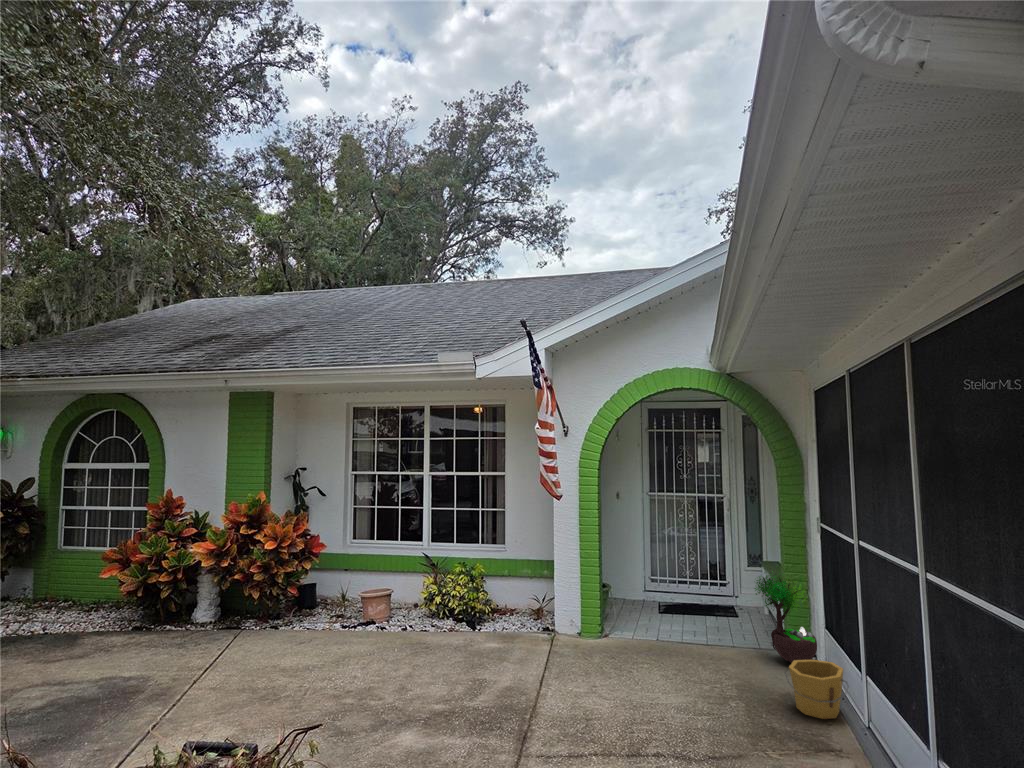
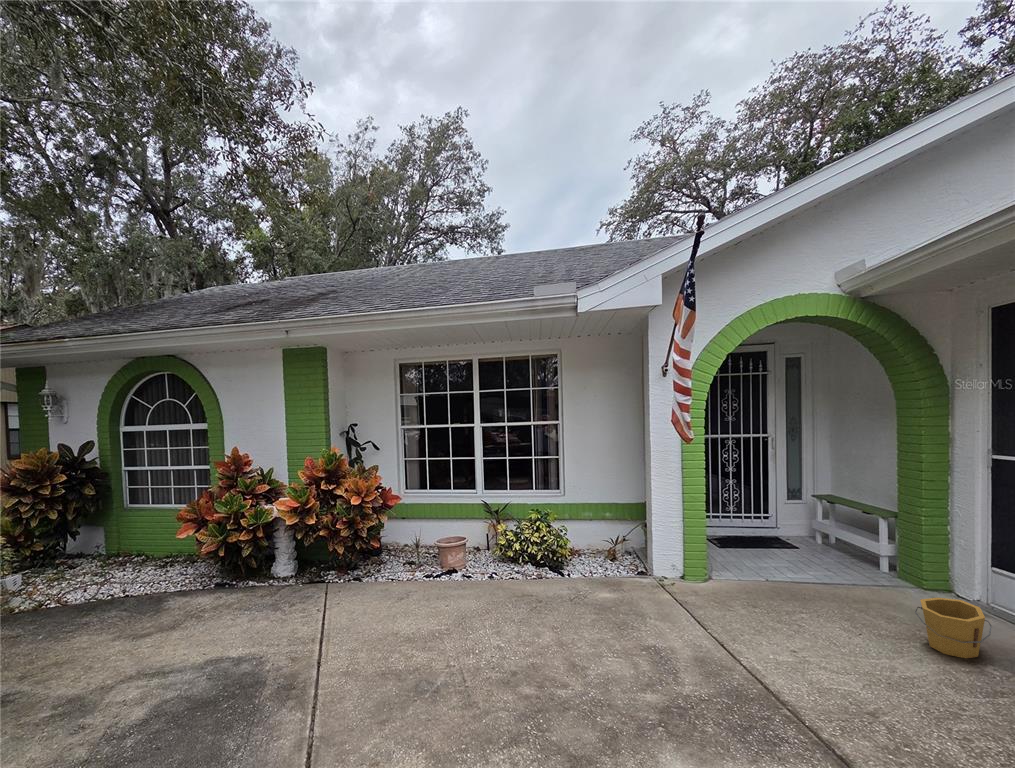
potted tree: present [755,571,817,663] -> none [836,503,908,594]

